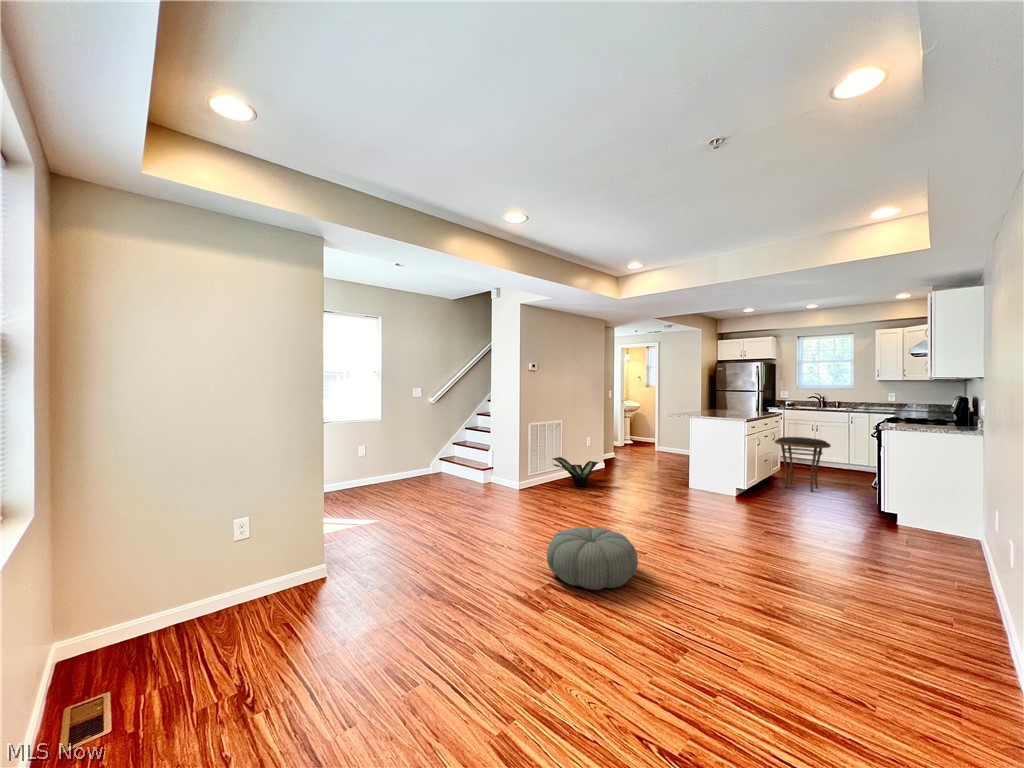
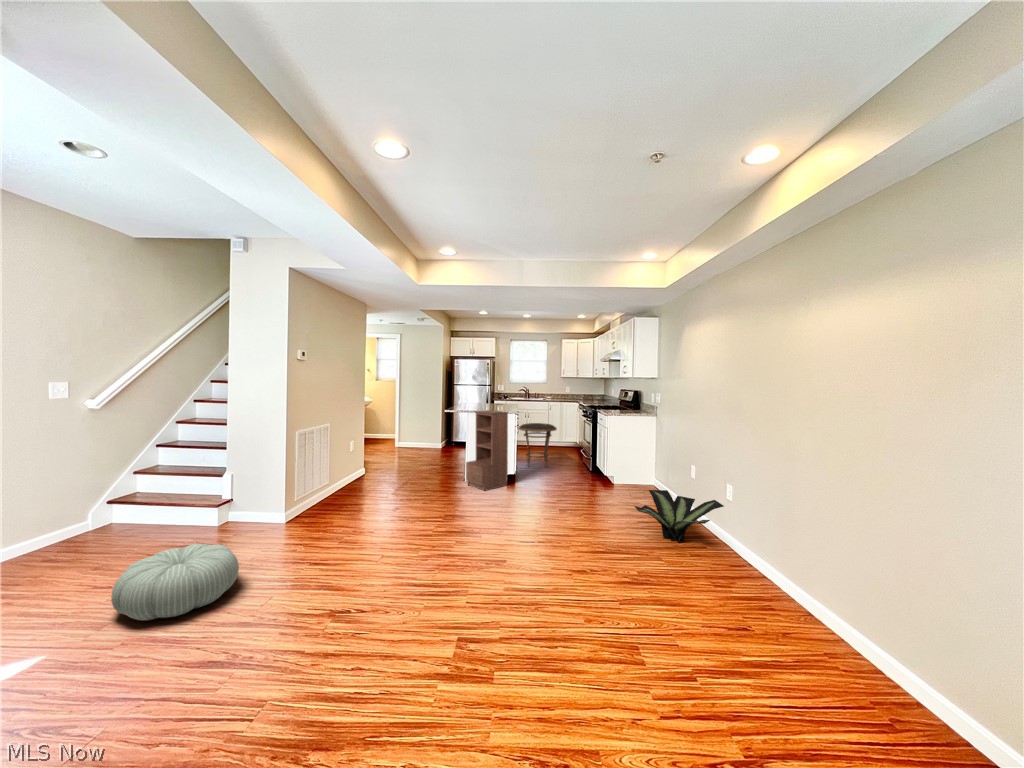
bookshelf: none [686,416,734,500] -> present [466,410,508,491]
potted plant: present [553,457,601,487] -> present [635,490,724,543]
pouf: present [547,527,638,590] -> present [111,544,239,621]

